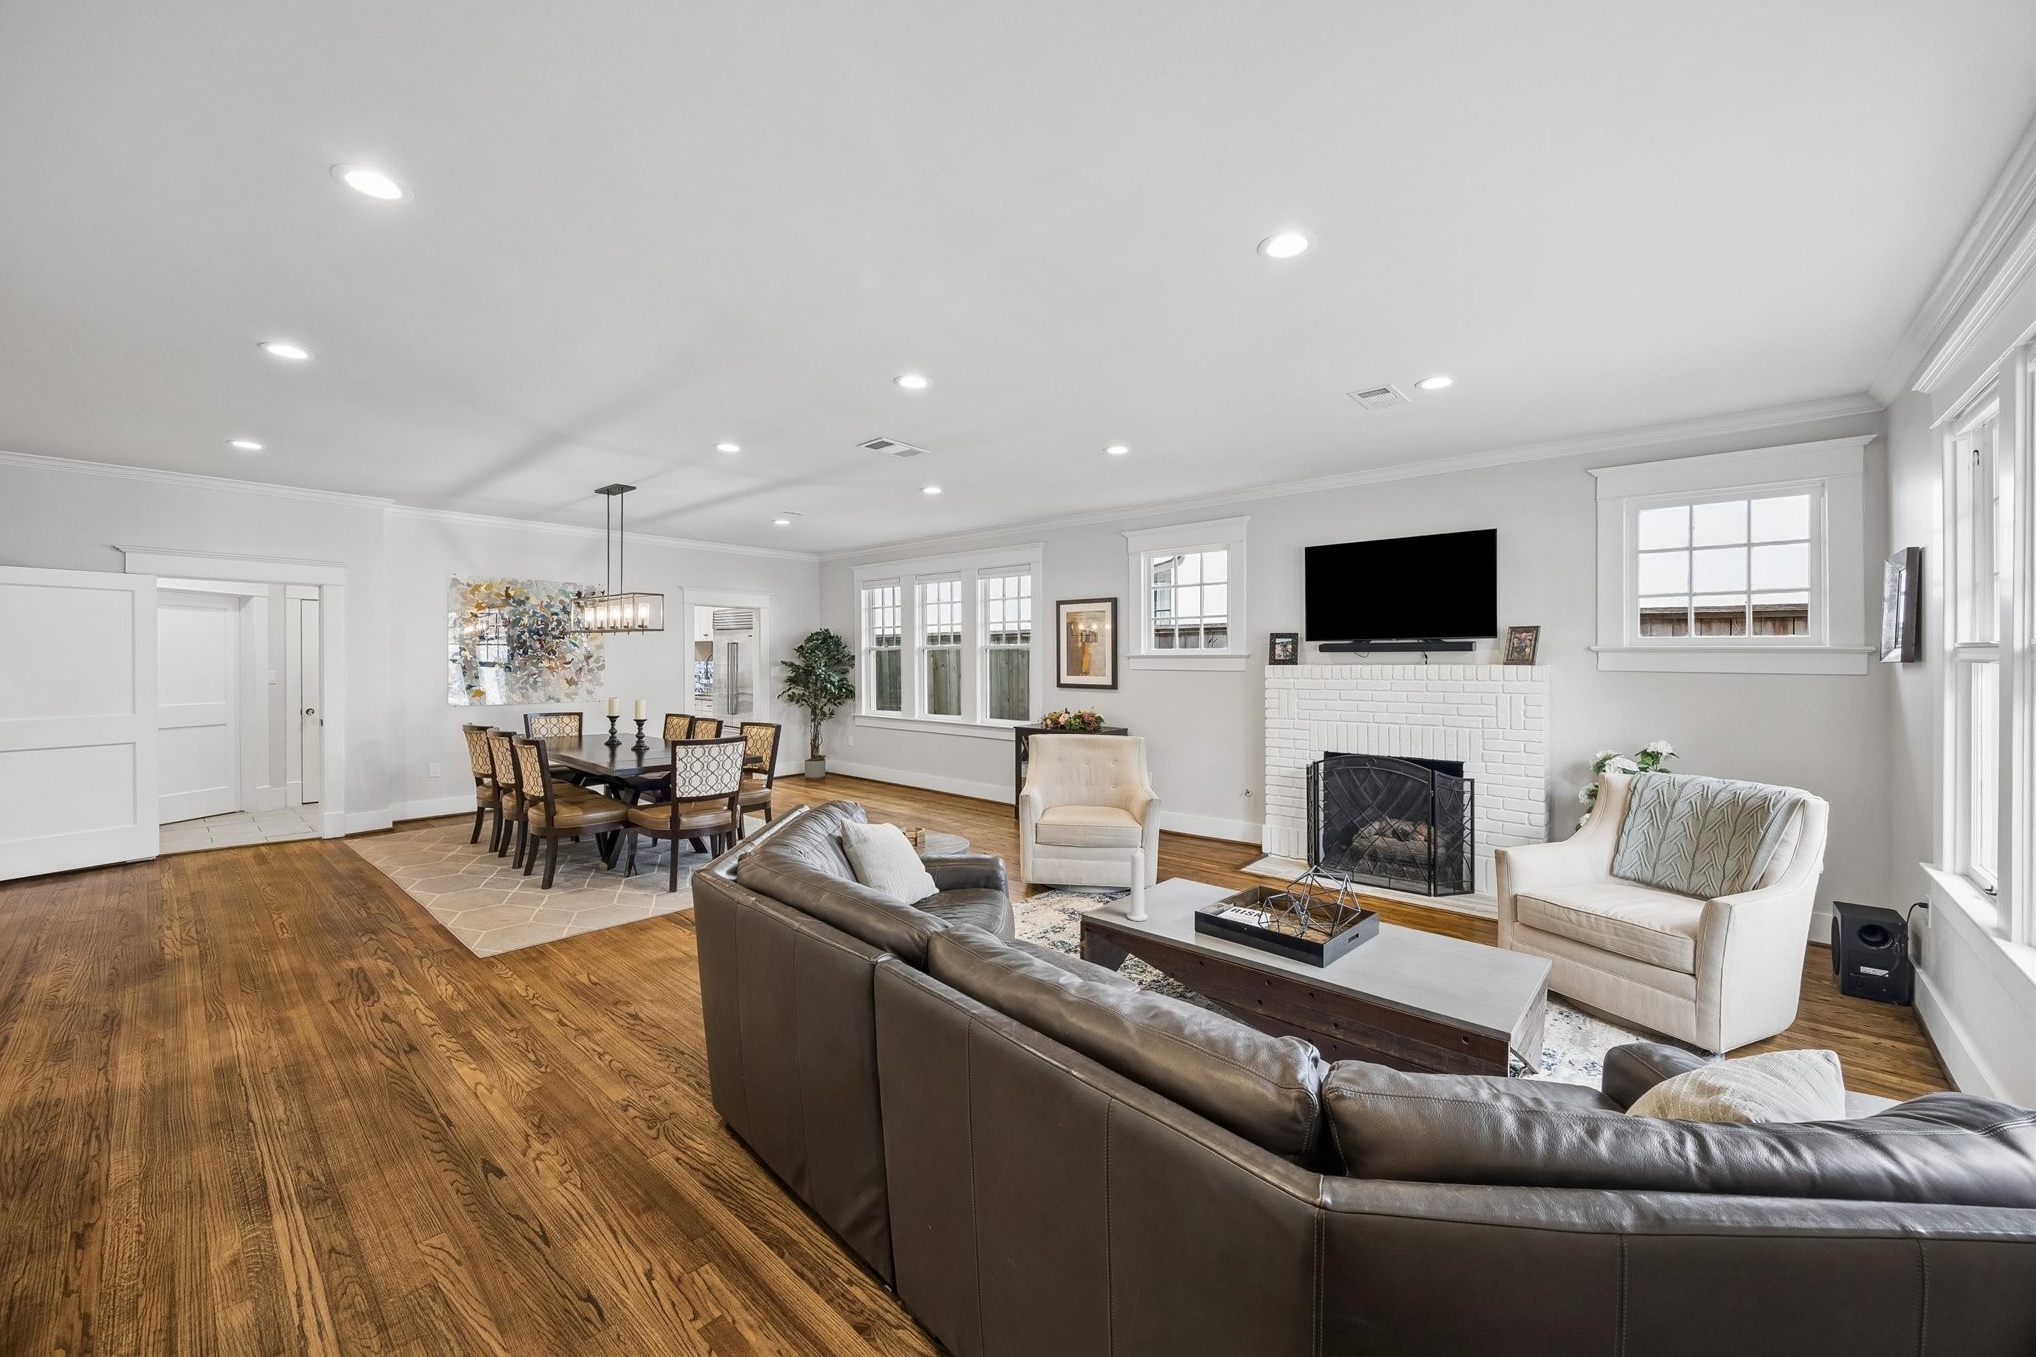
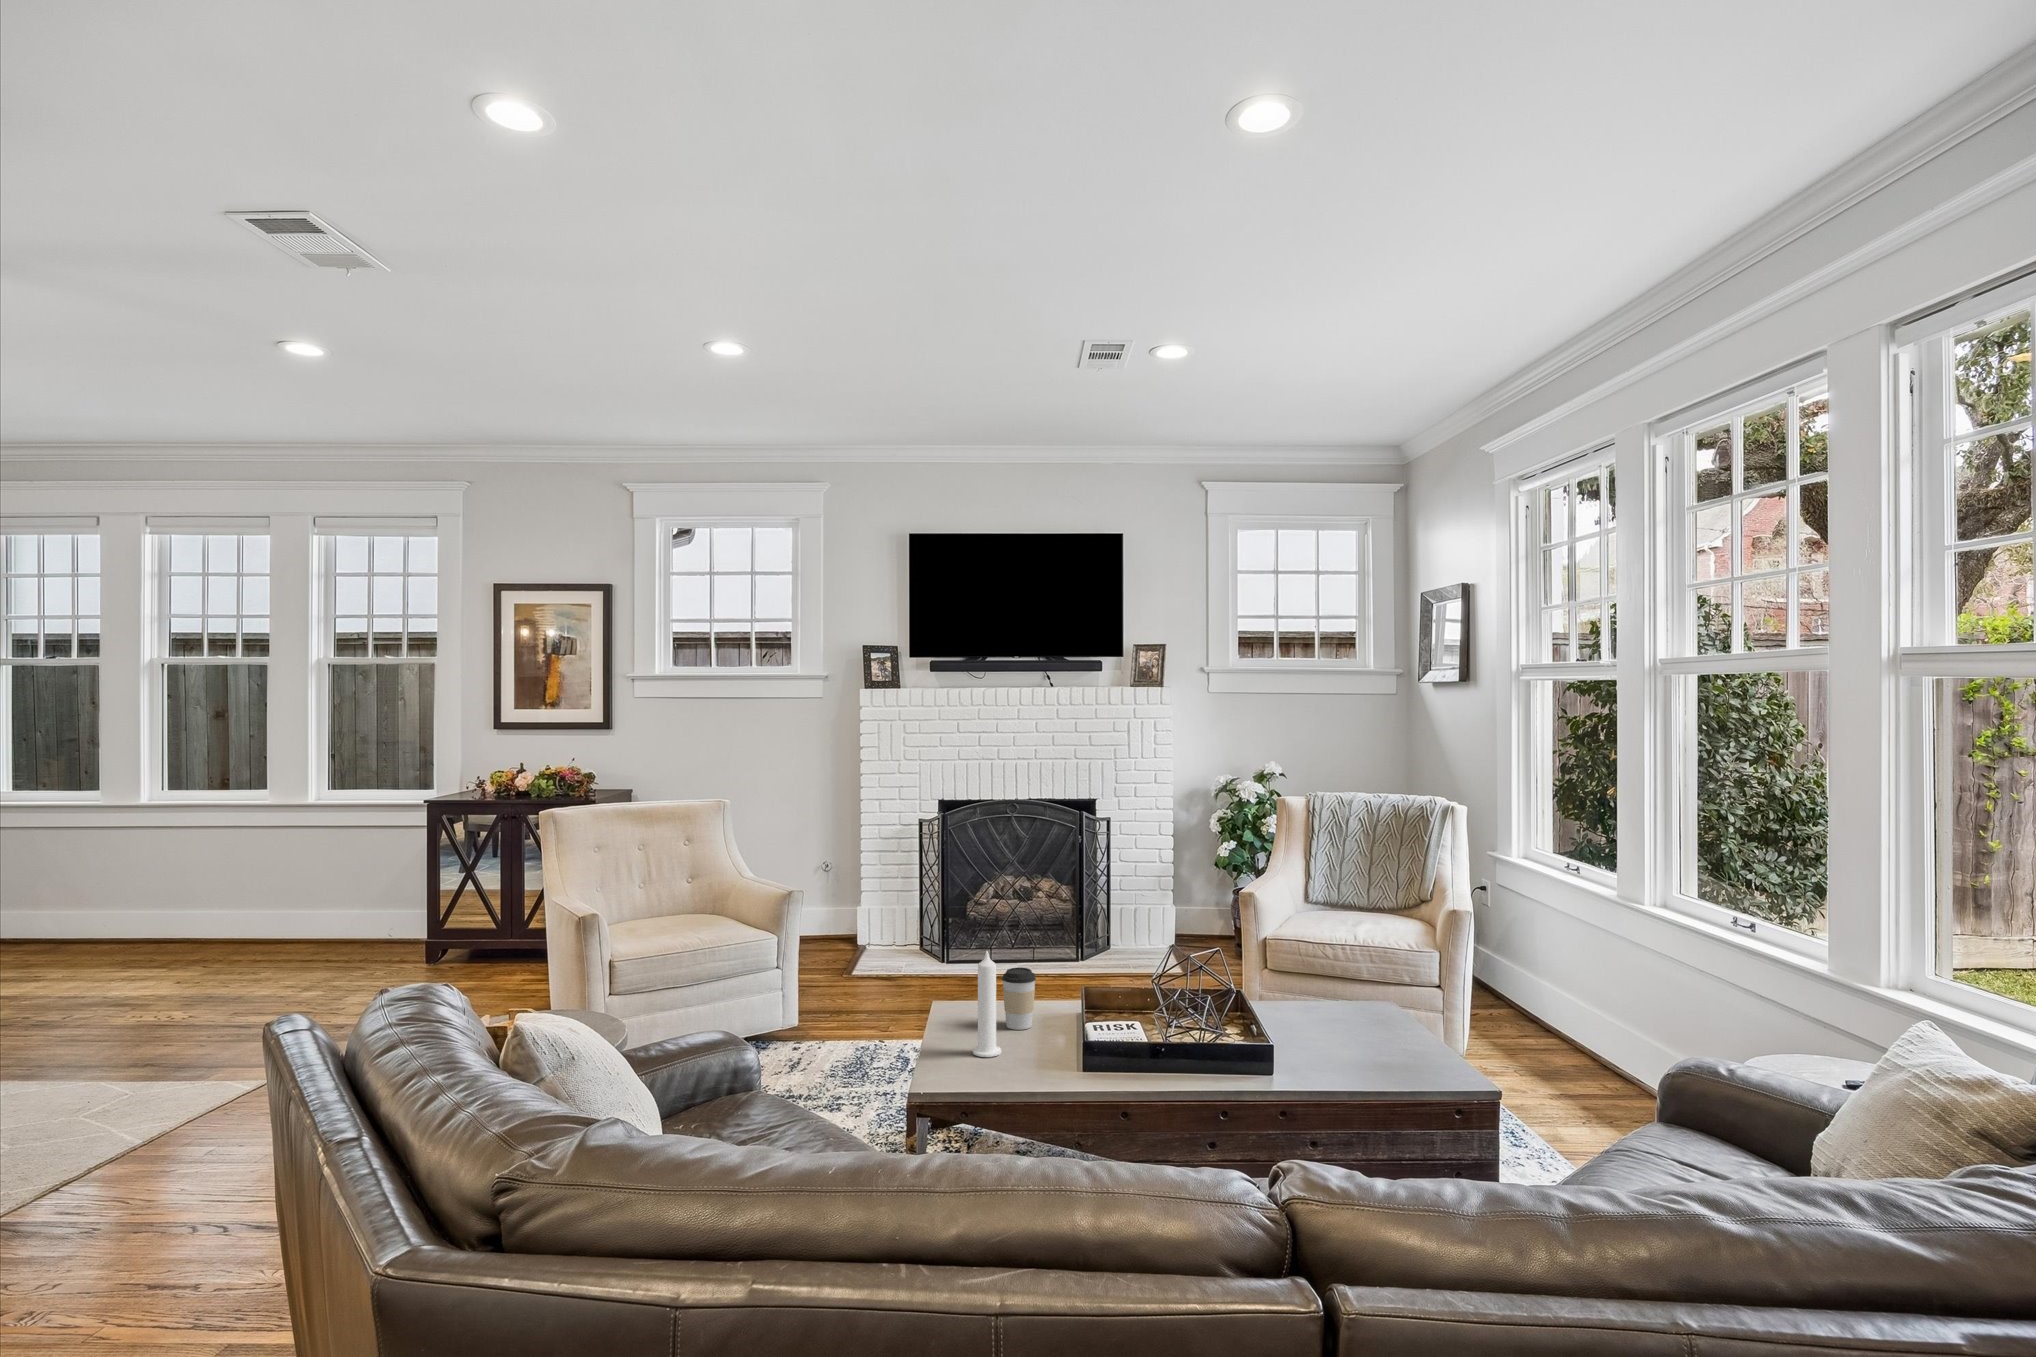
coffee cup: none [1176,865,1202,911] -> present [1002,968,1036,1030]

